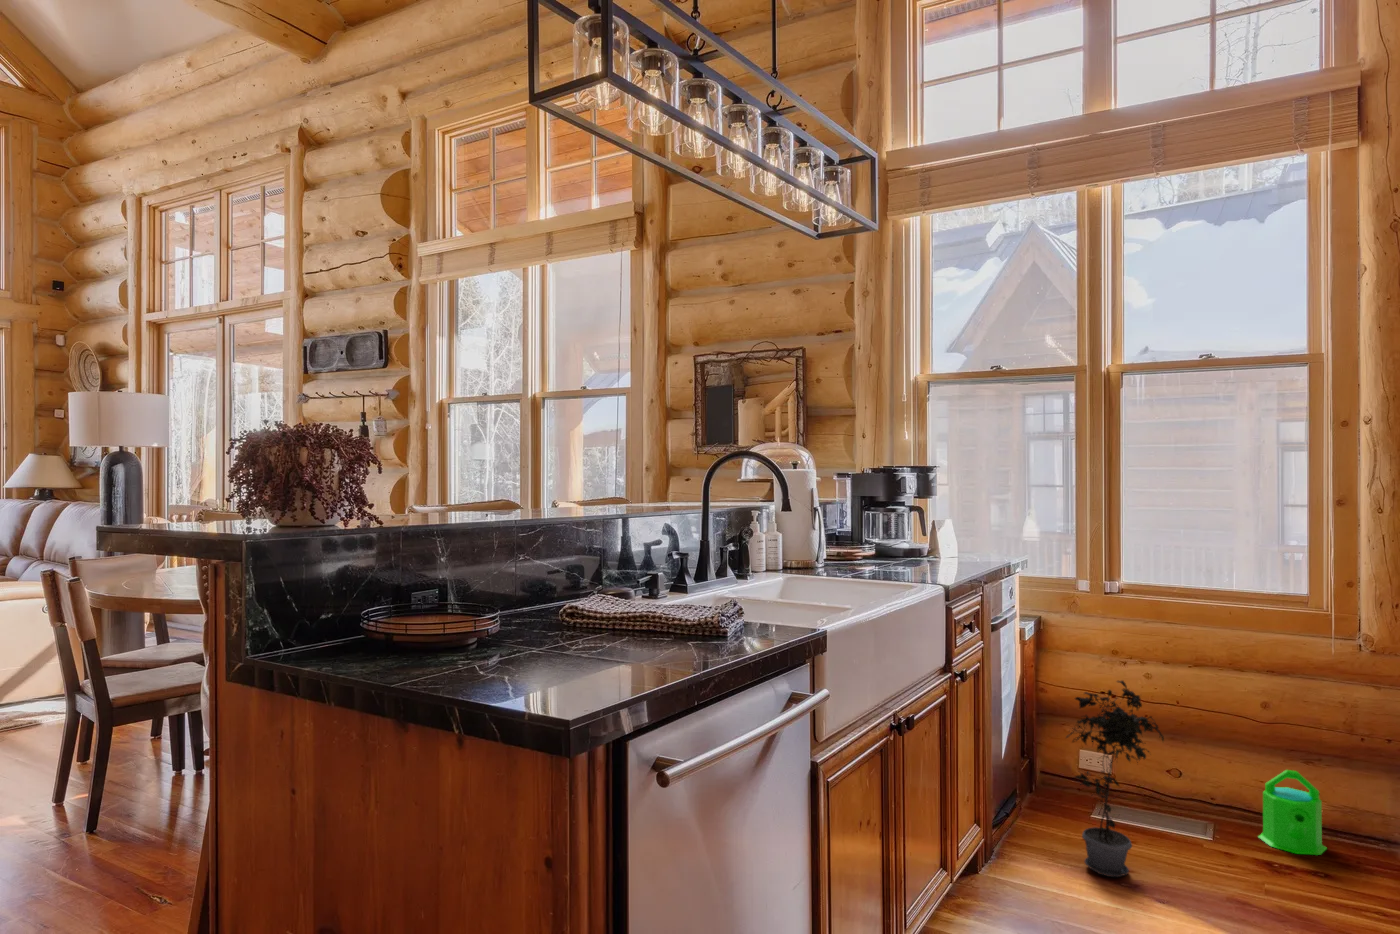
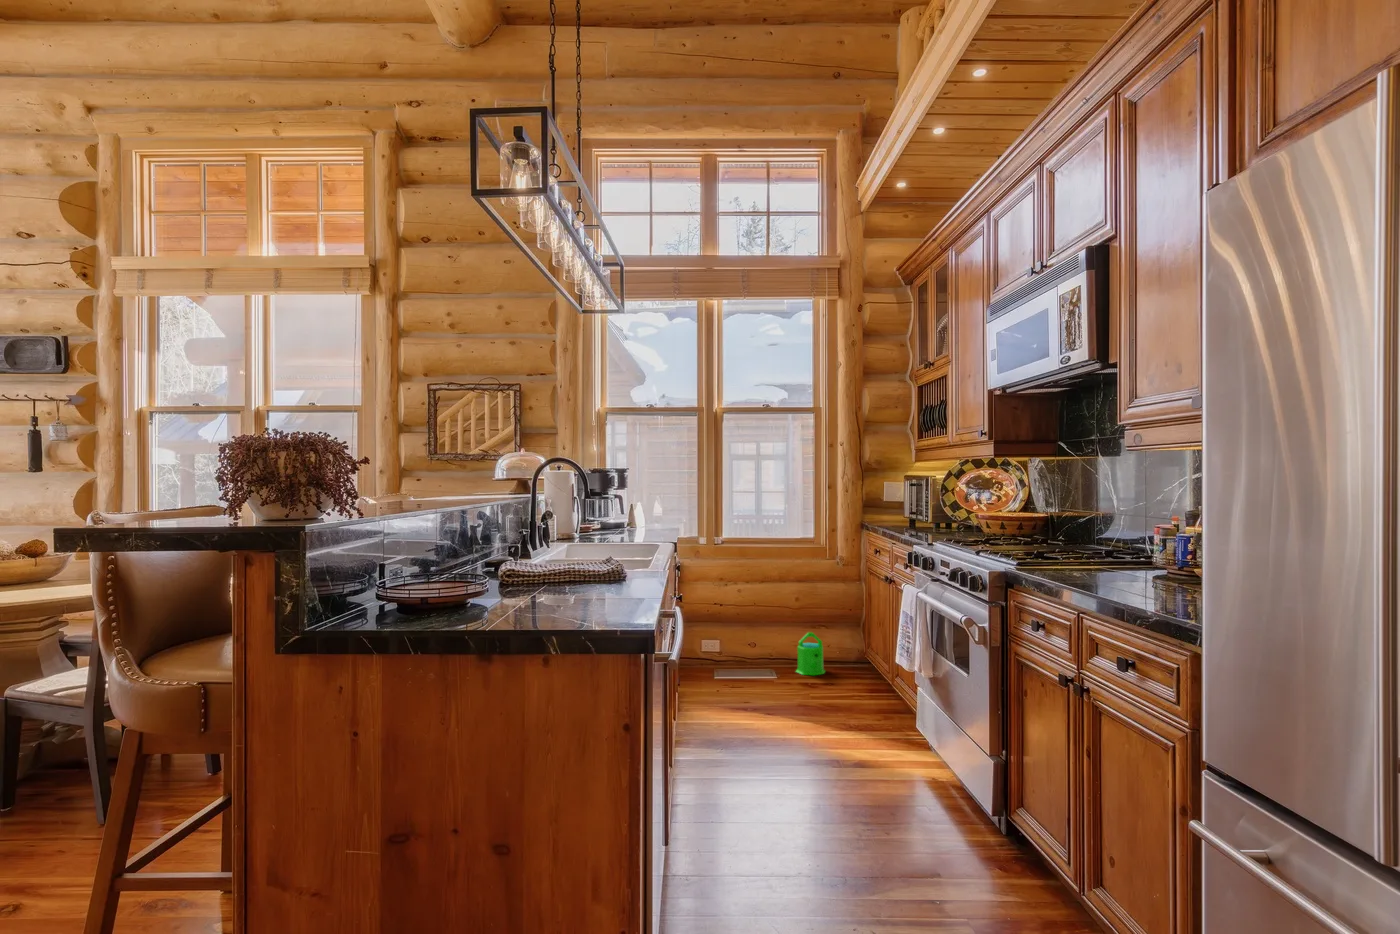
potted plant: present [1066,681,1164,878] -> none [712,592,765,703]

